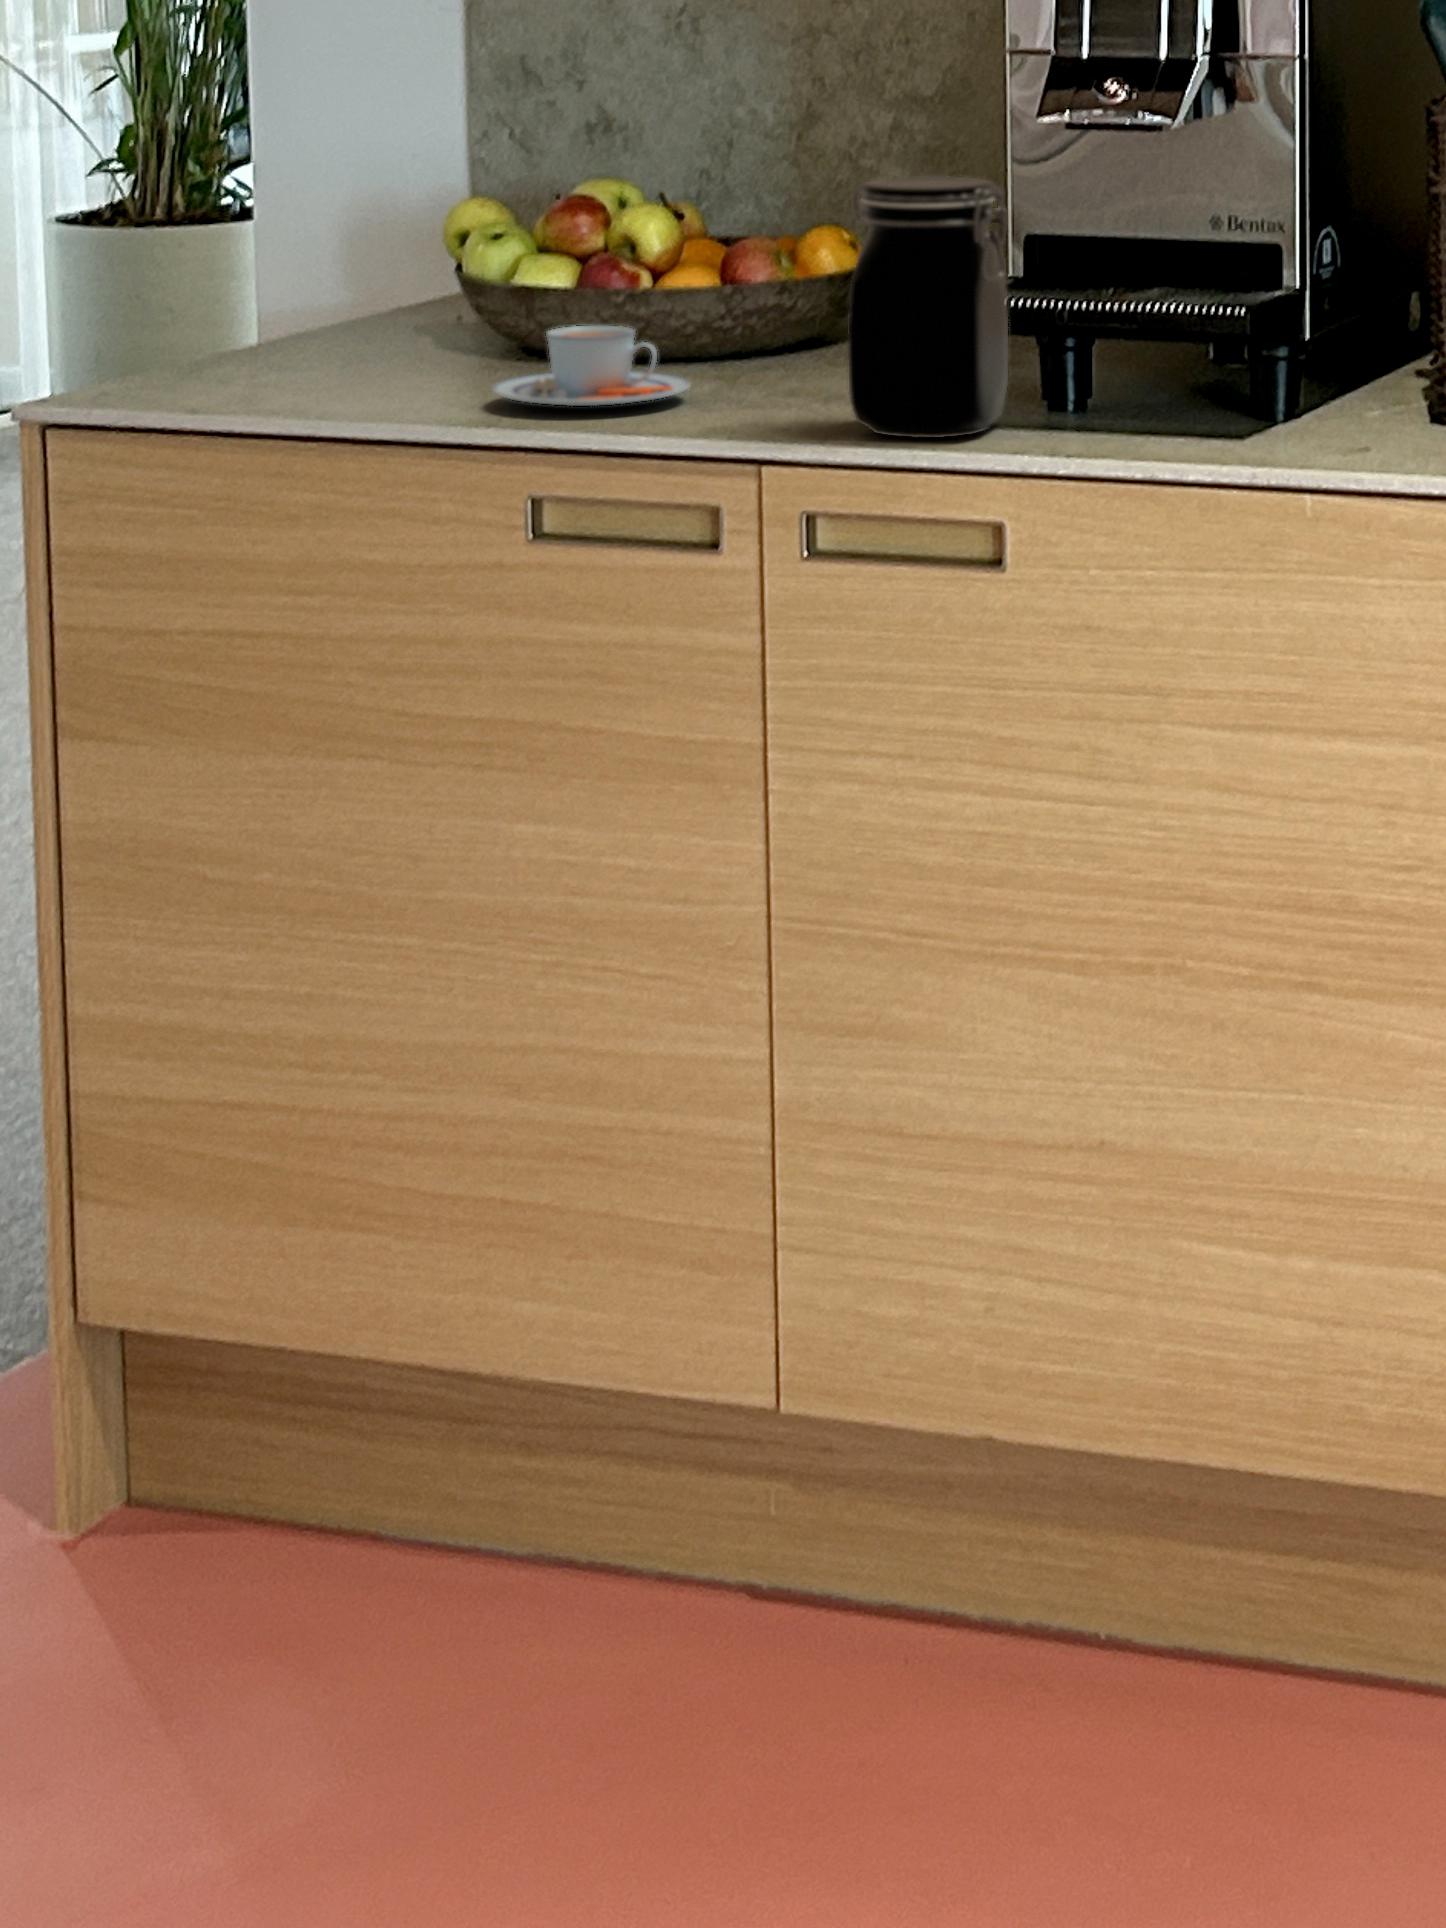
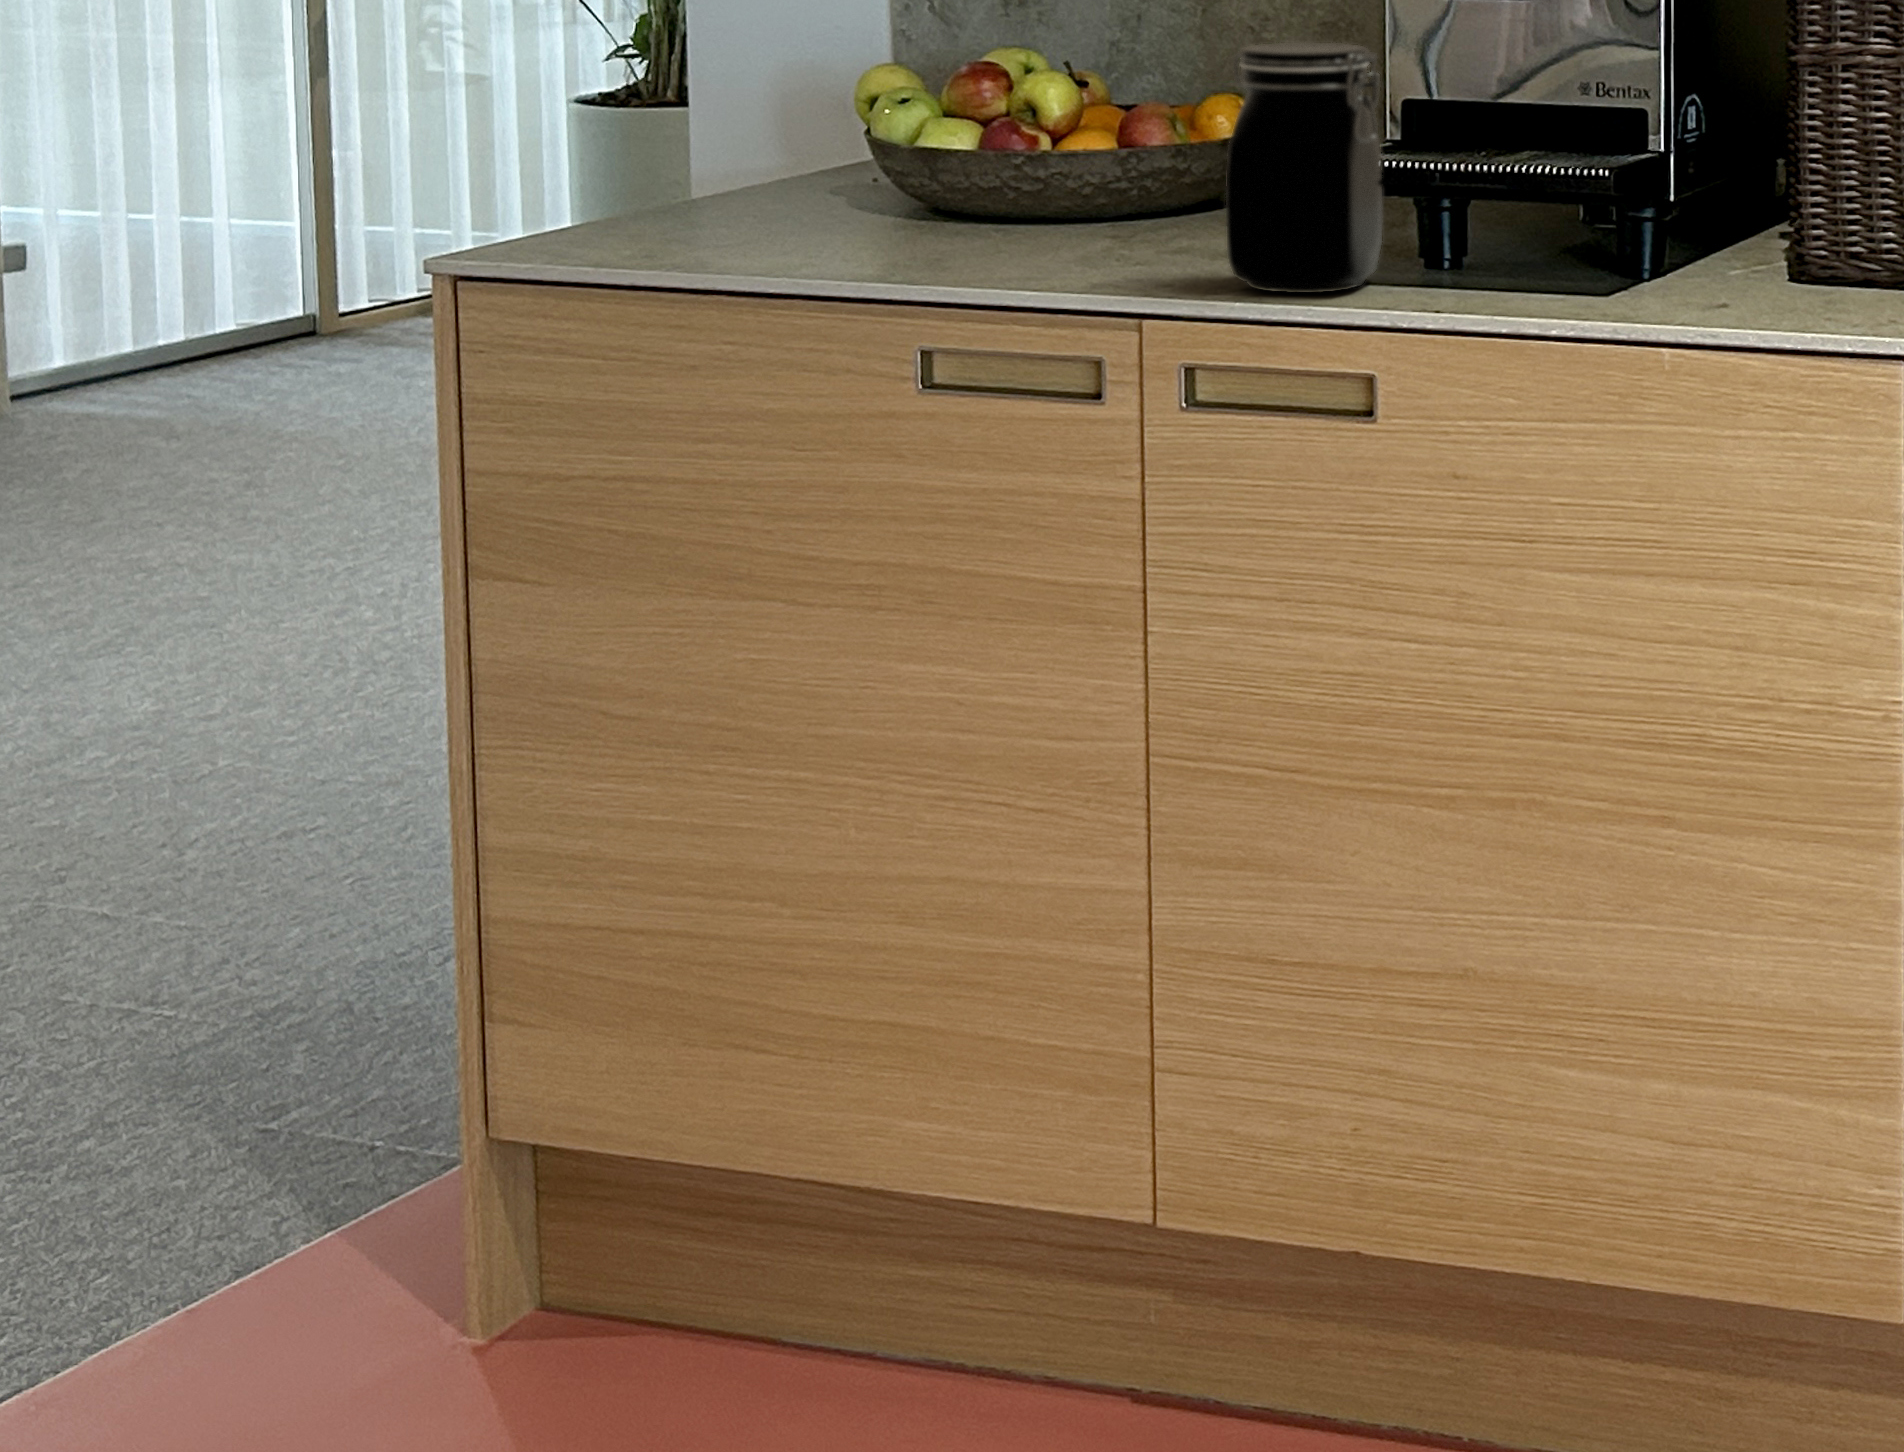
teacup: present [492,325,690,406] -> none [889,185,1082,260]

